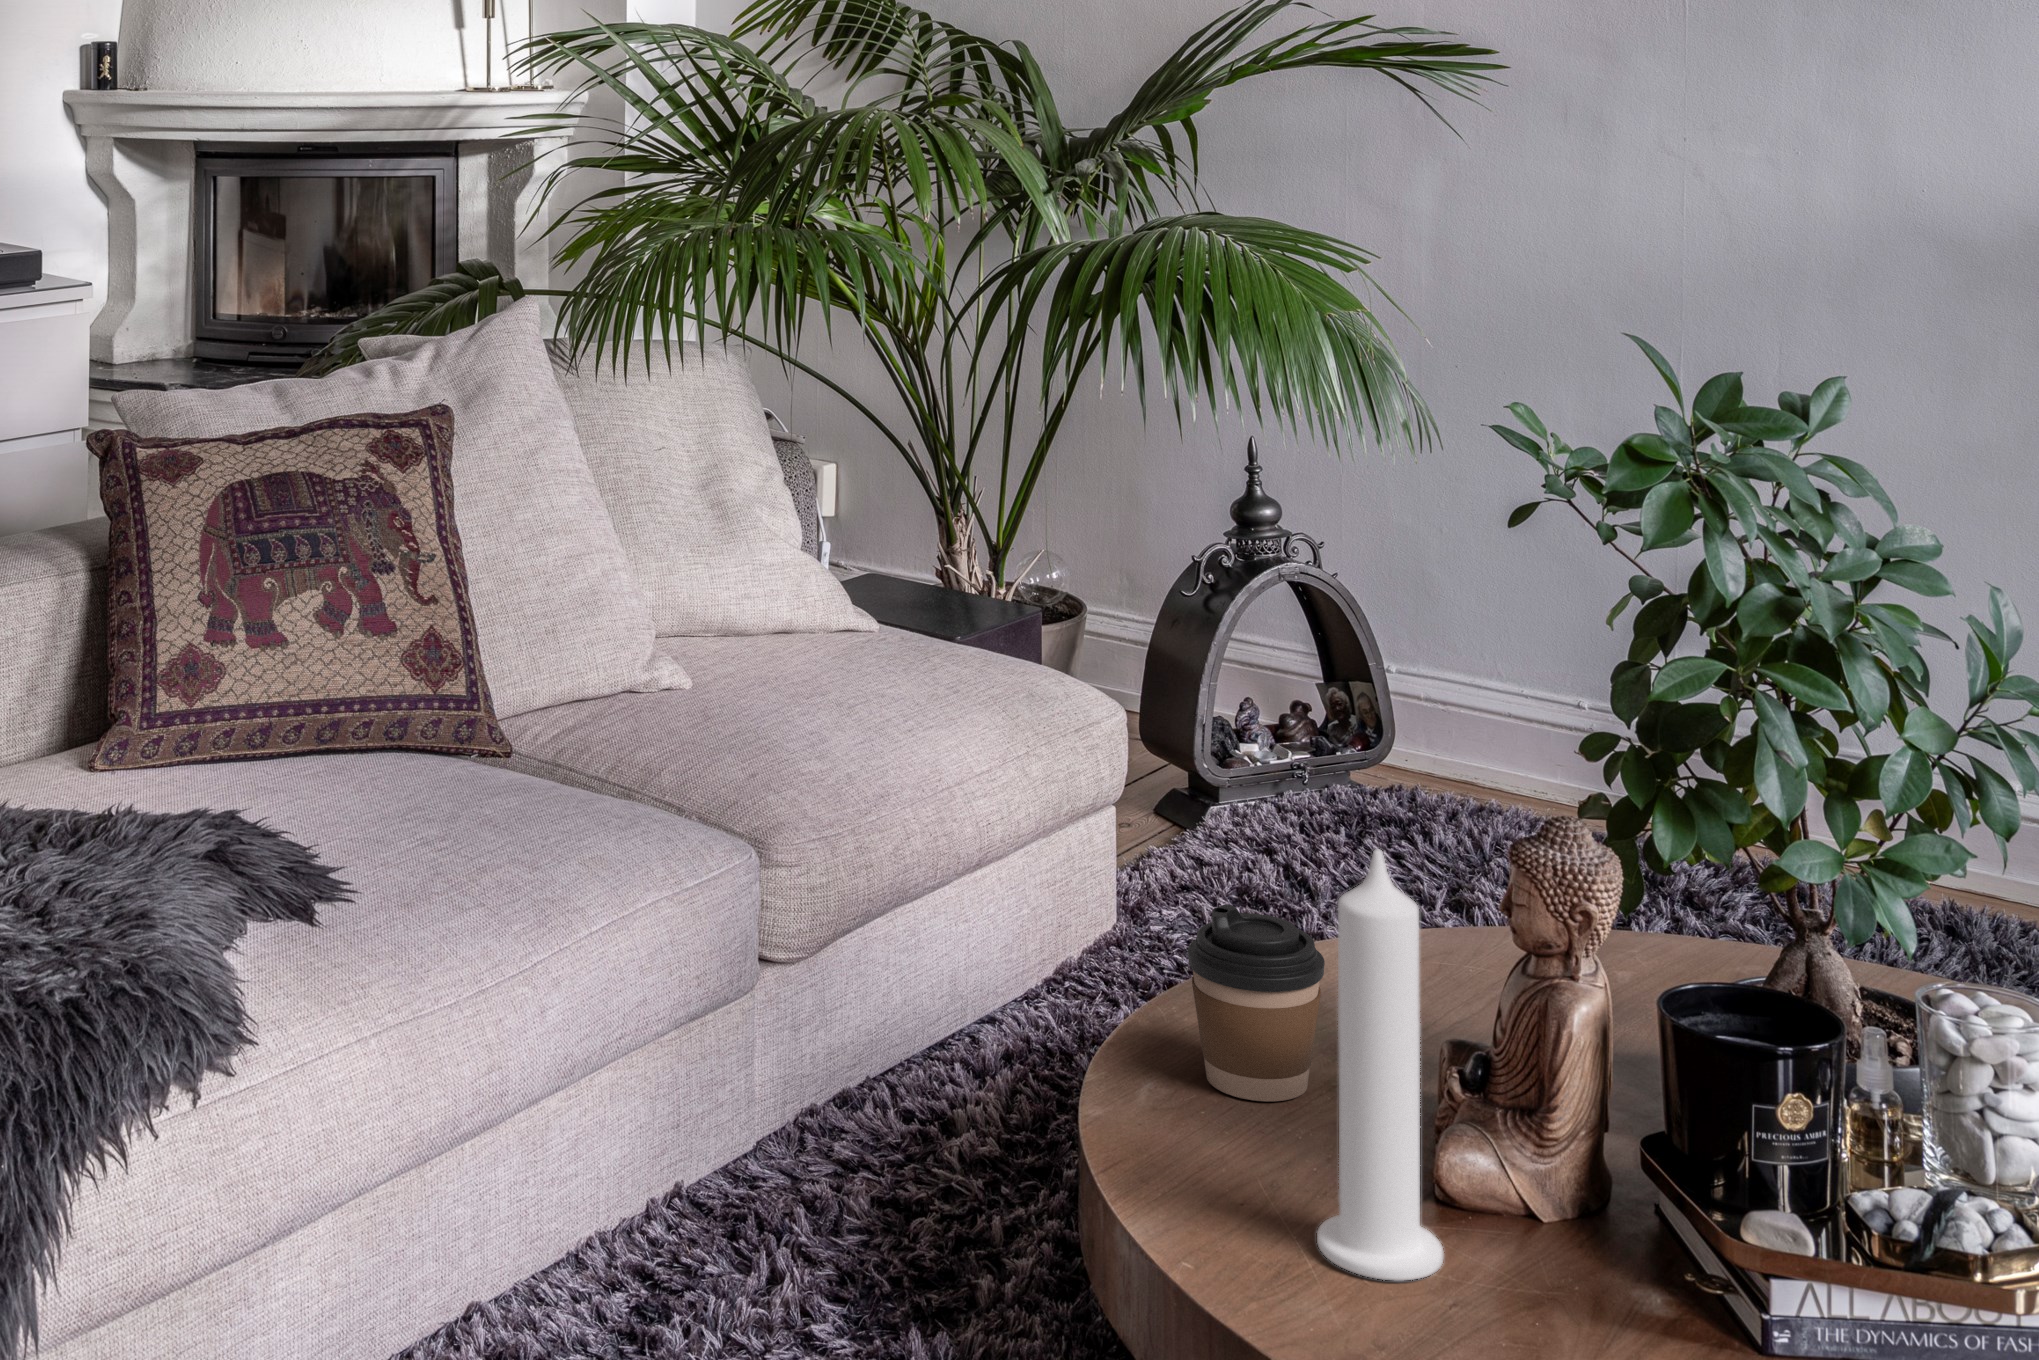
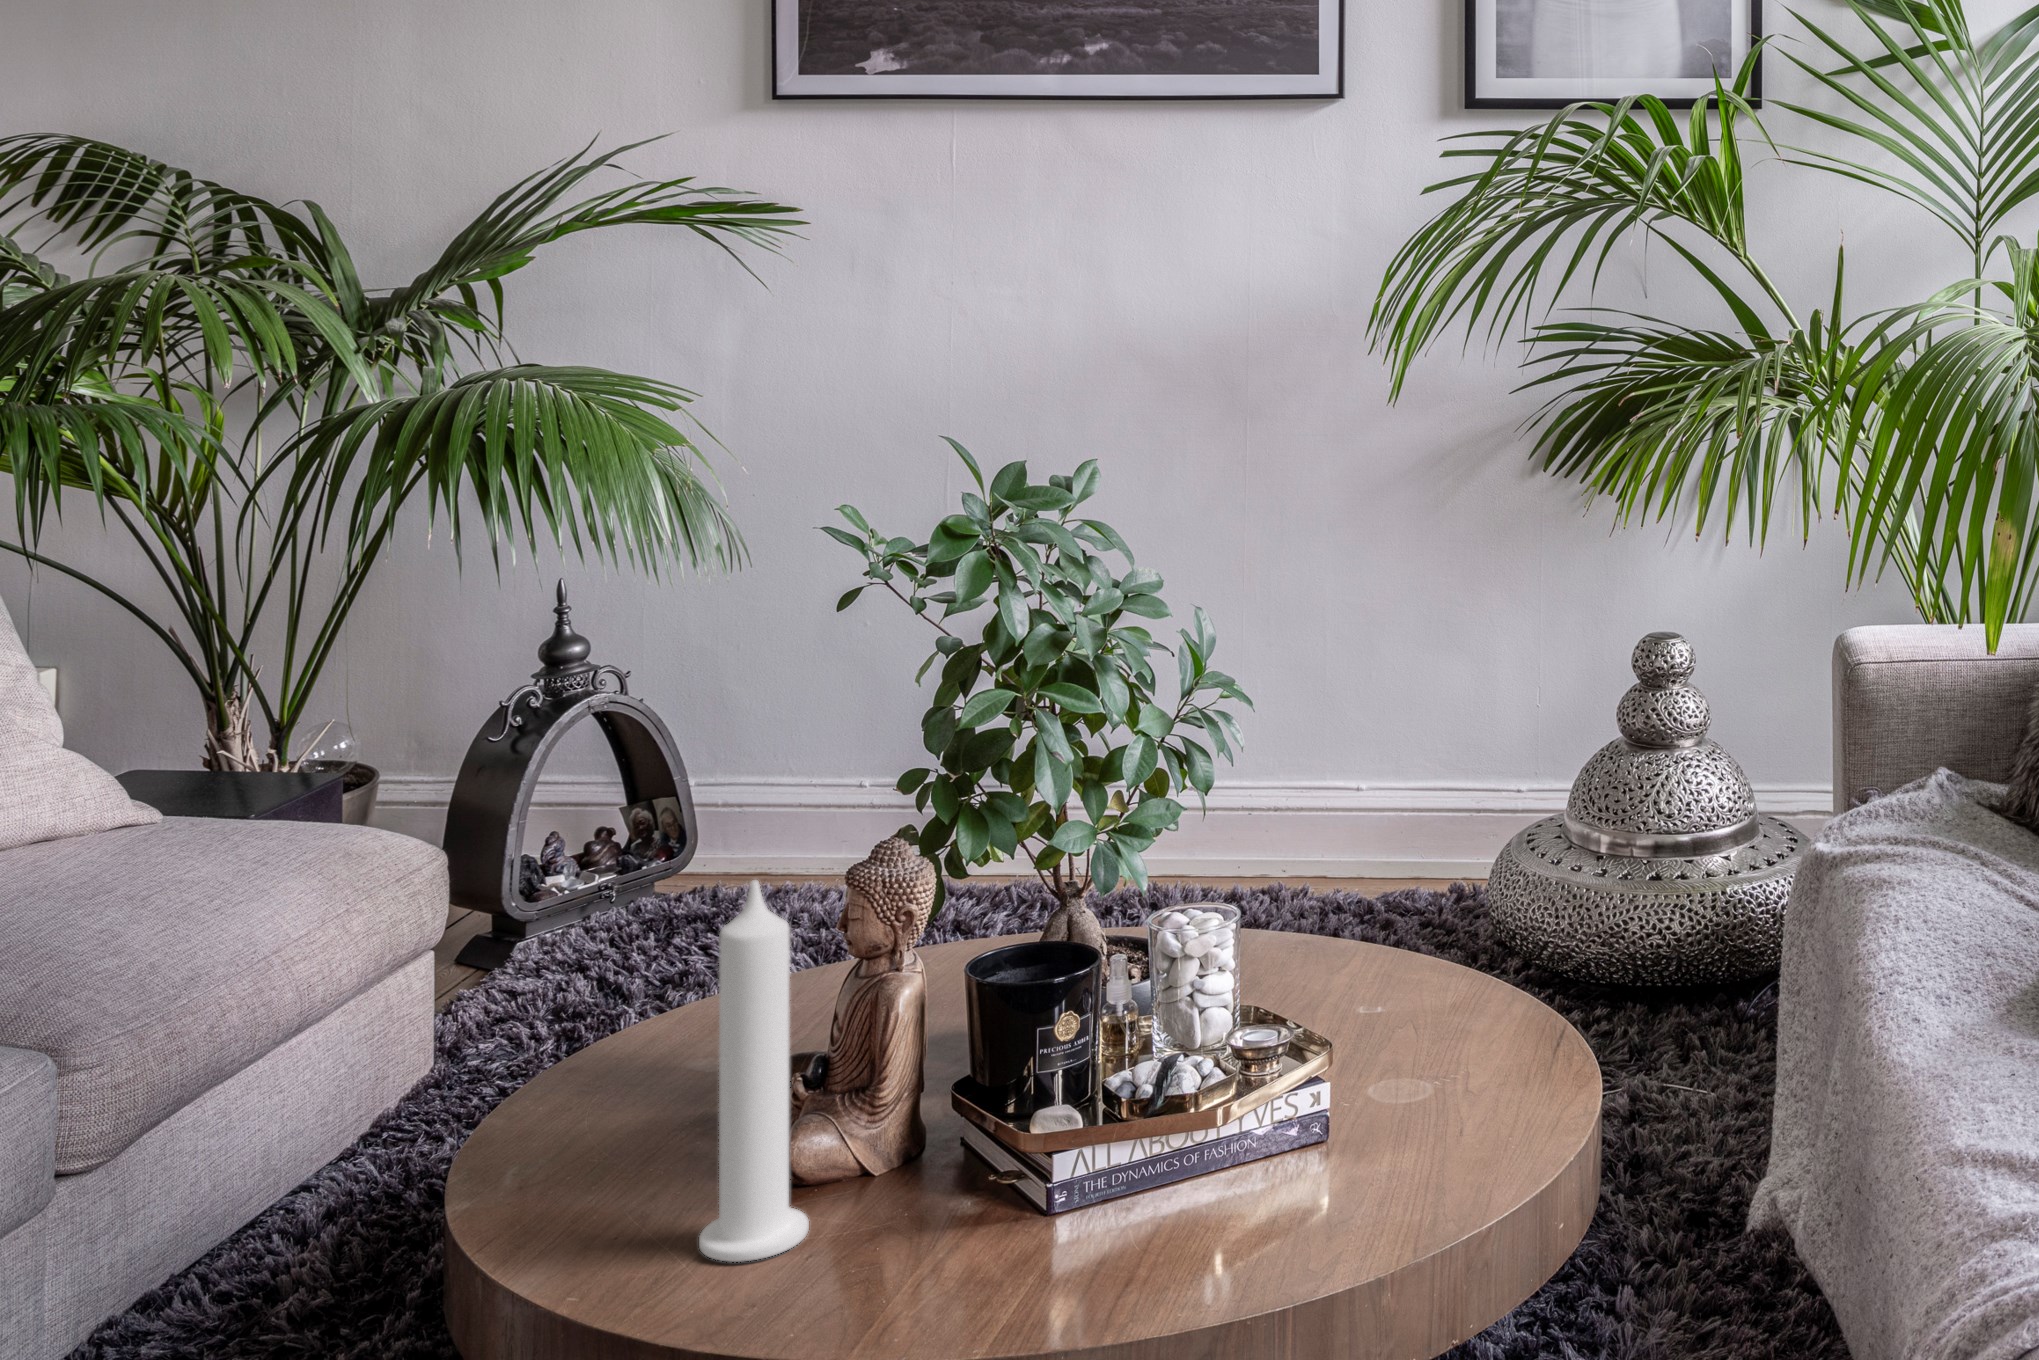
coffee cup: present [1188,904,1325,1101] -> none [559,977,689,1154]

